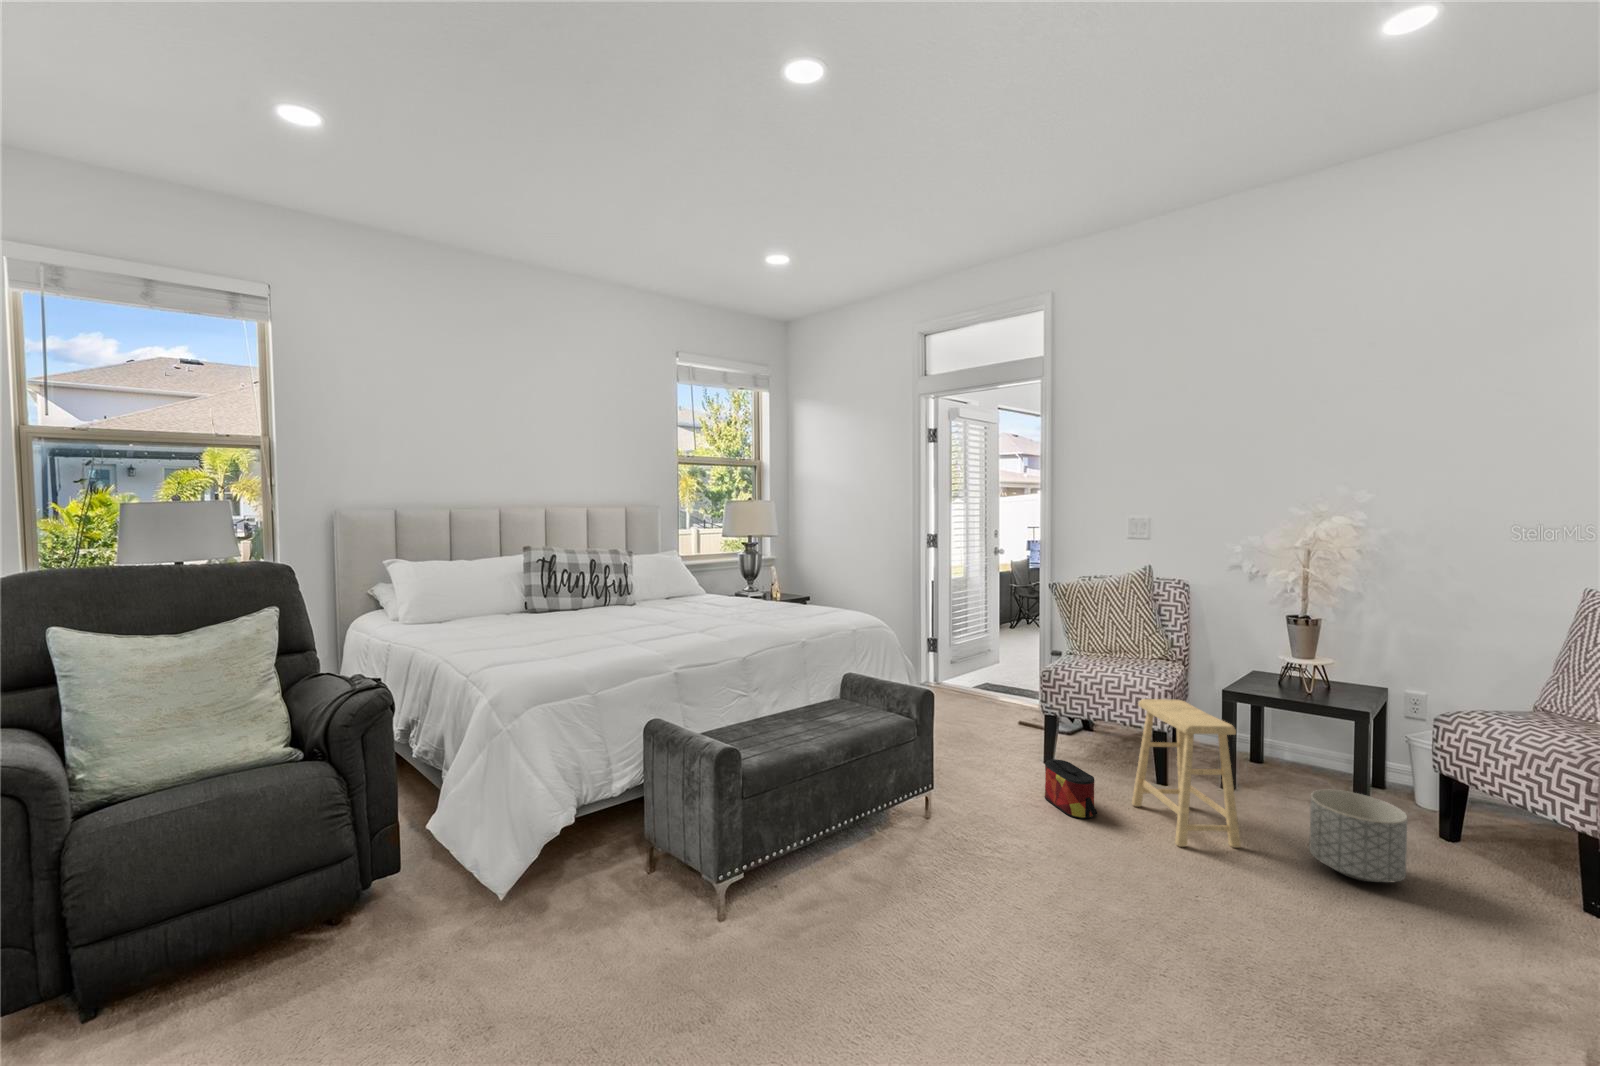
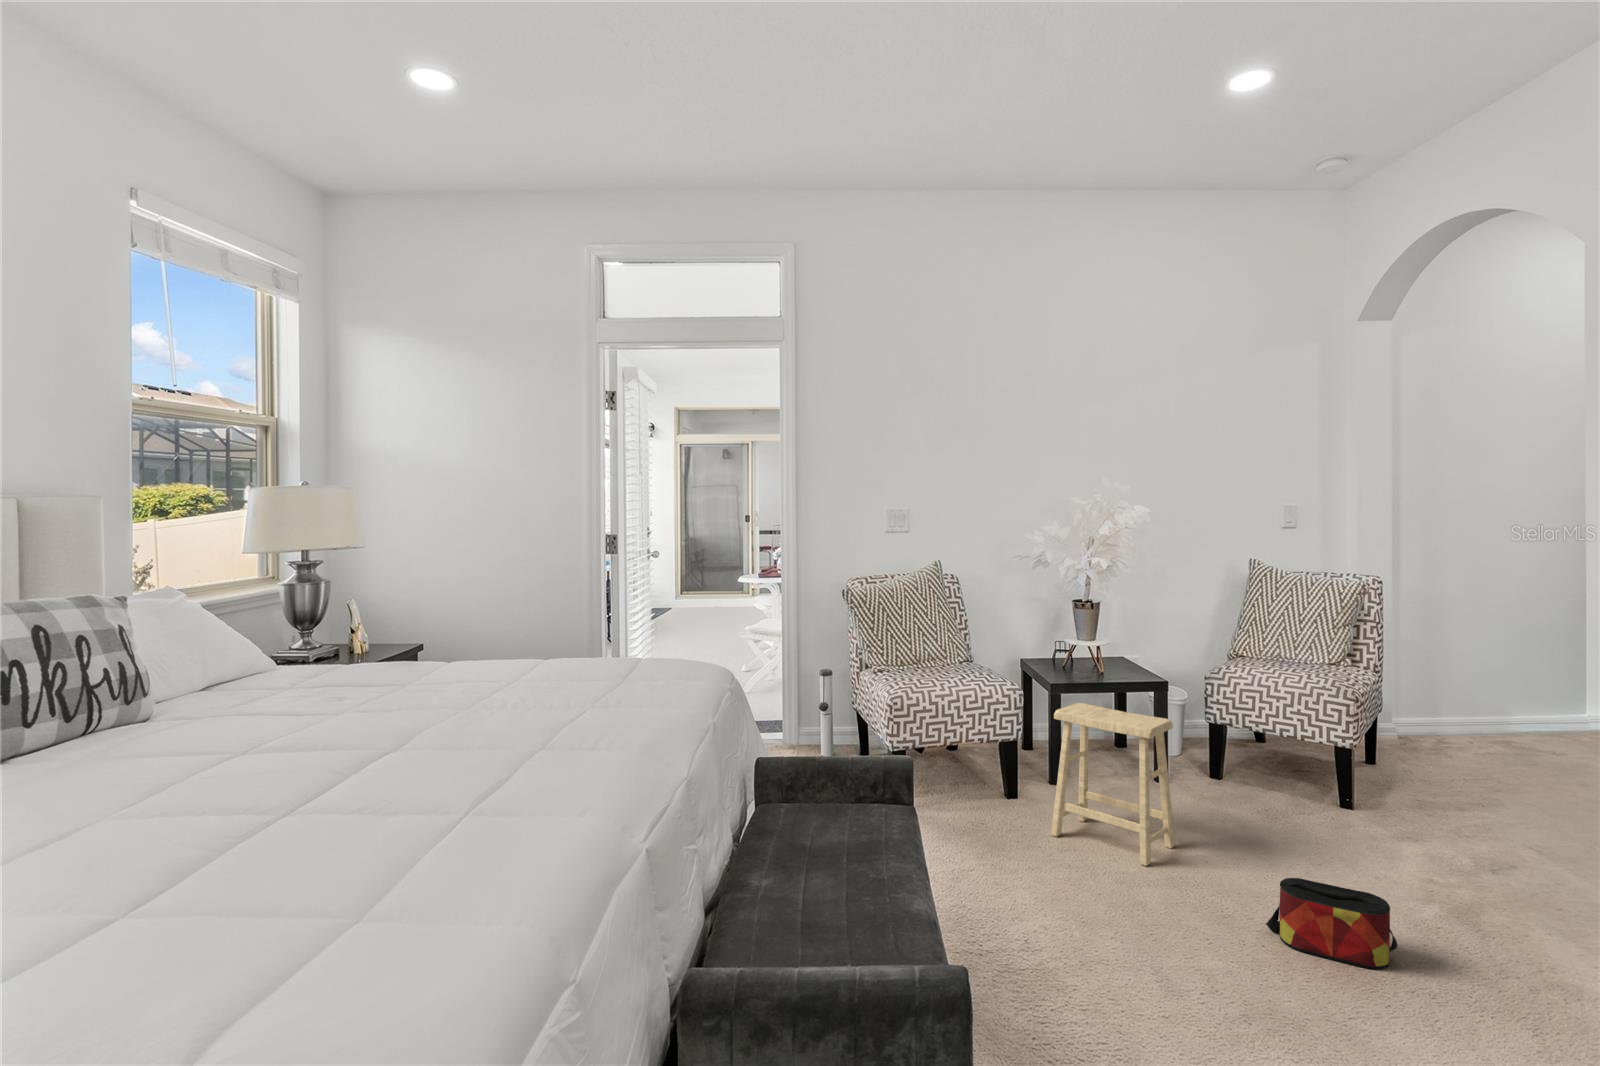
bag: present [1045,759,1098,819] -> present [1266,878,1397,969]
planter: present [1309,789,1408,882] -> none [1214,760,1294,842]

